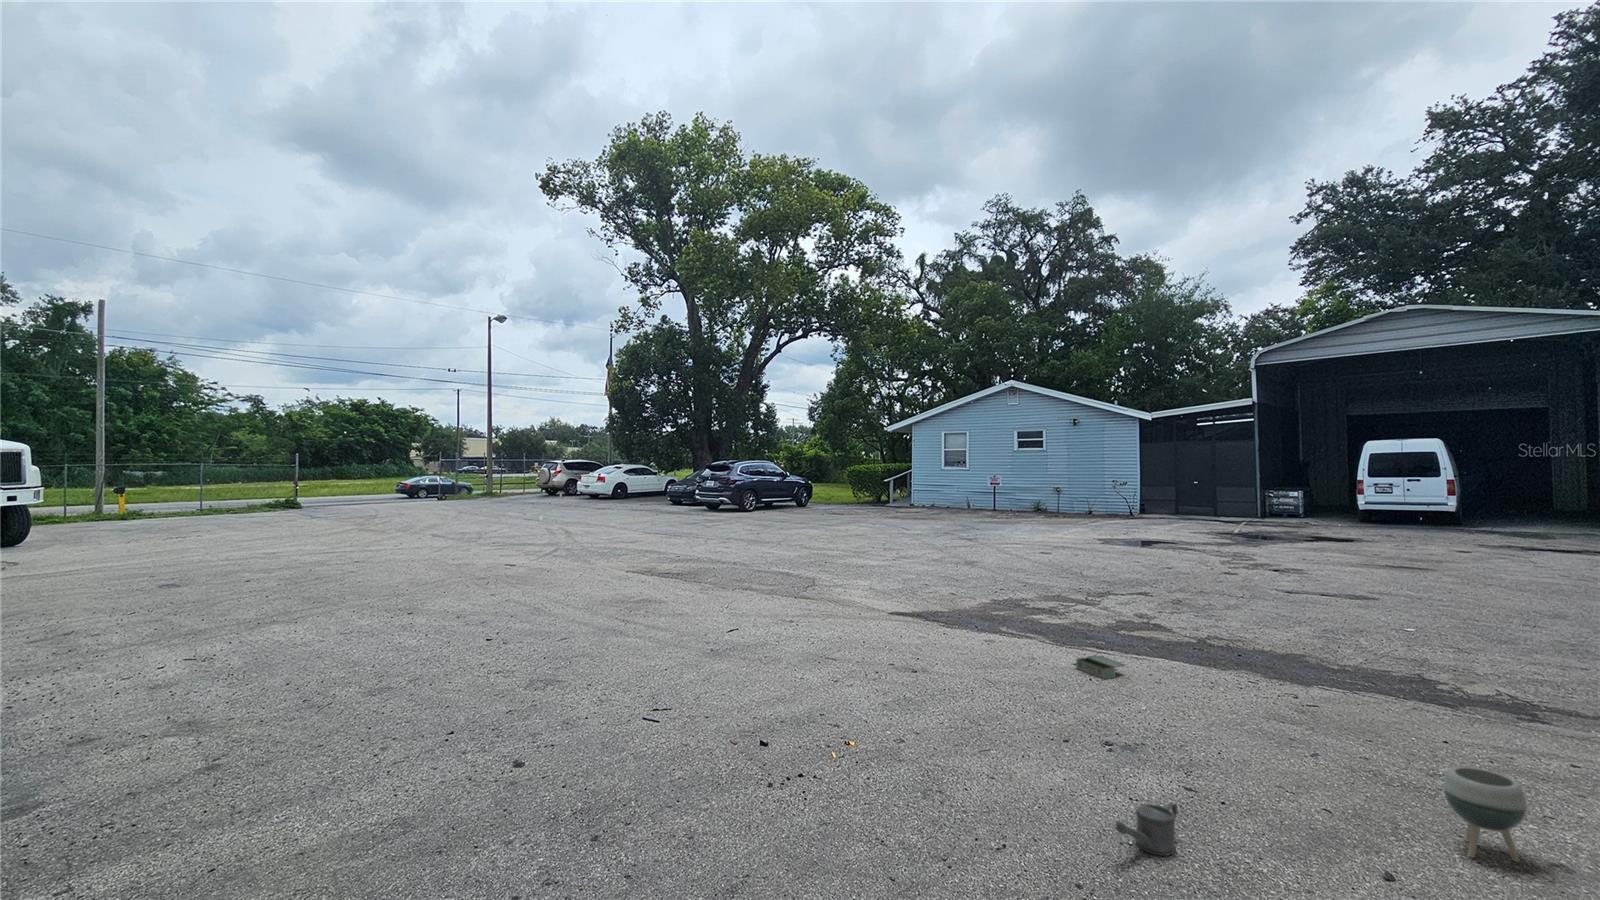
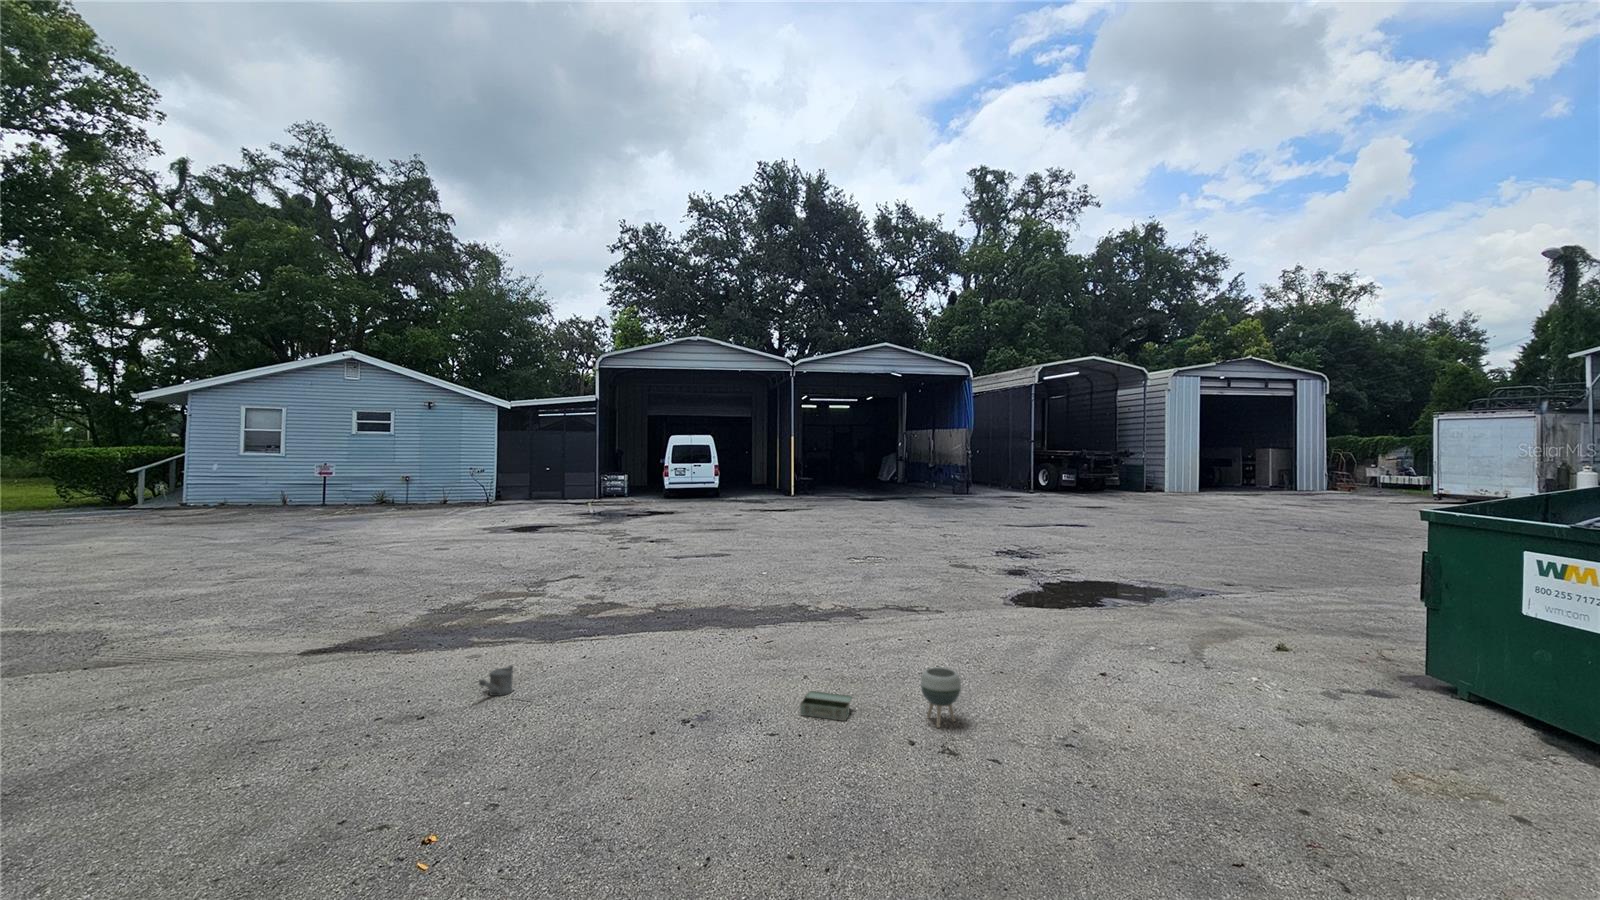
toolbox: present [1076,656,1125,679] -> present [800,691,853,721]
watering can: present [1116,803,1177,856] -> present [479,665,513,696]

